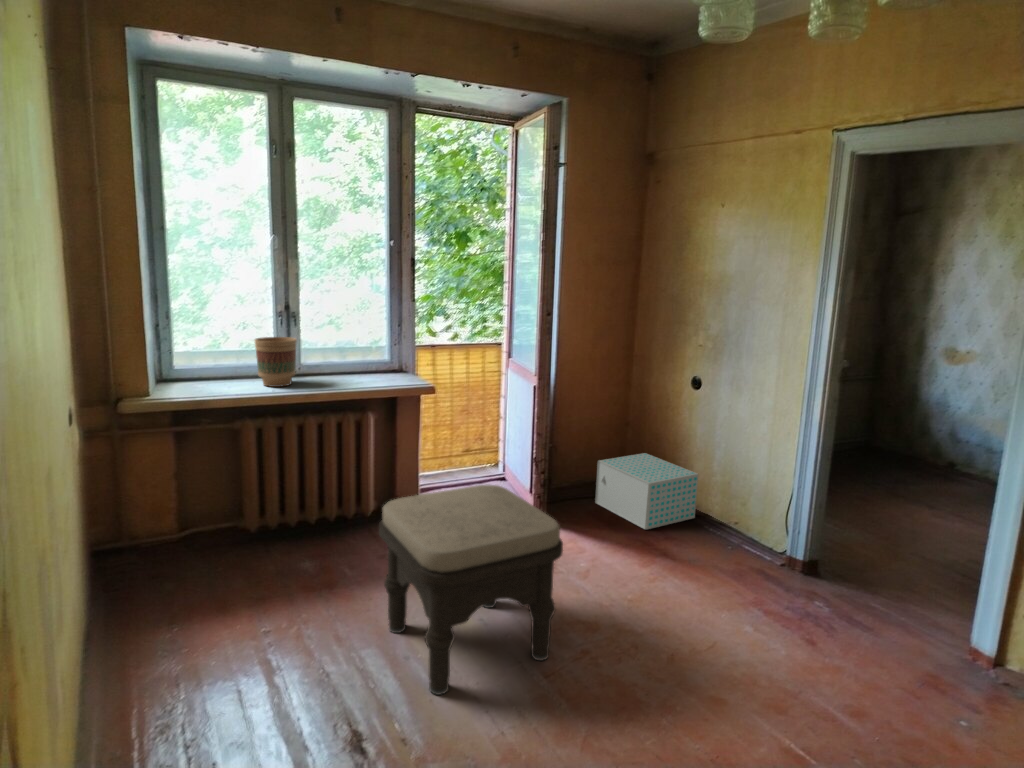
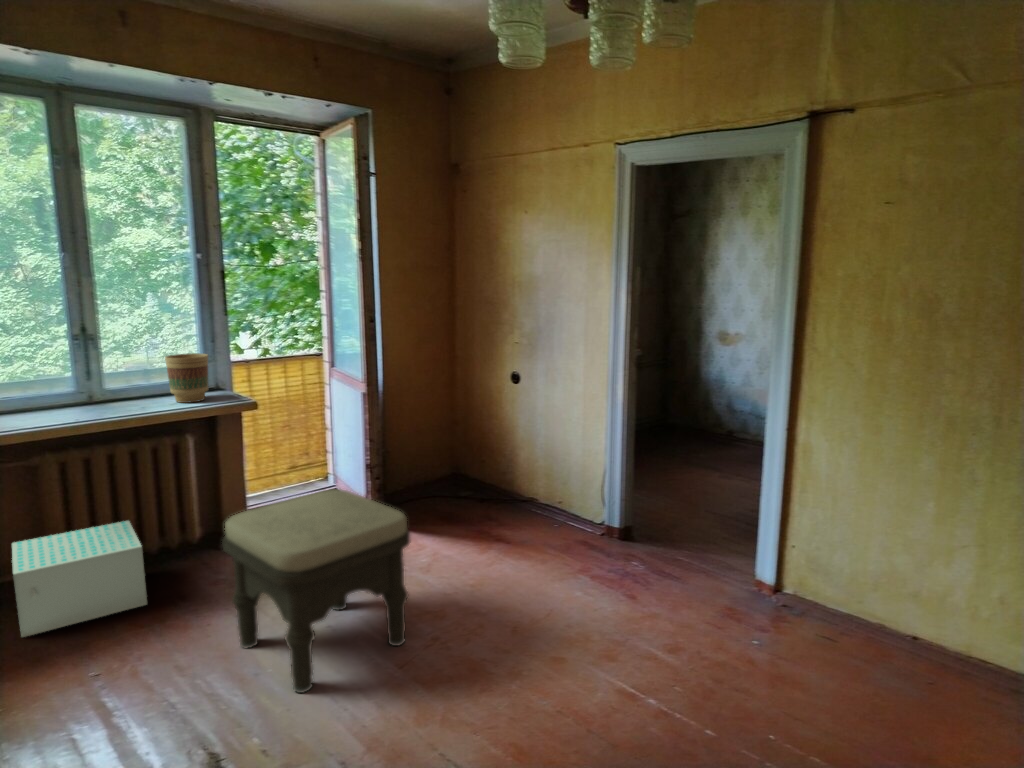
flower pot: present [255,337,297,387] -> present [165,353,208,403]
storage box: present [595,453,698,529] -> present [12,521,147,637]

